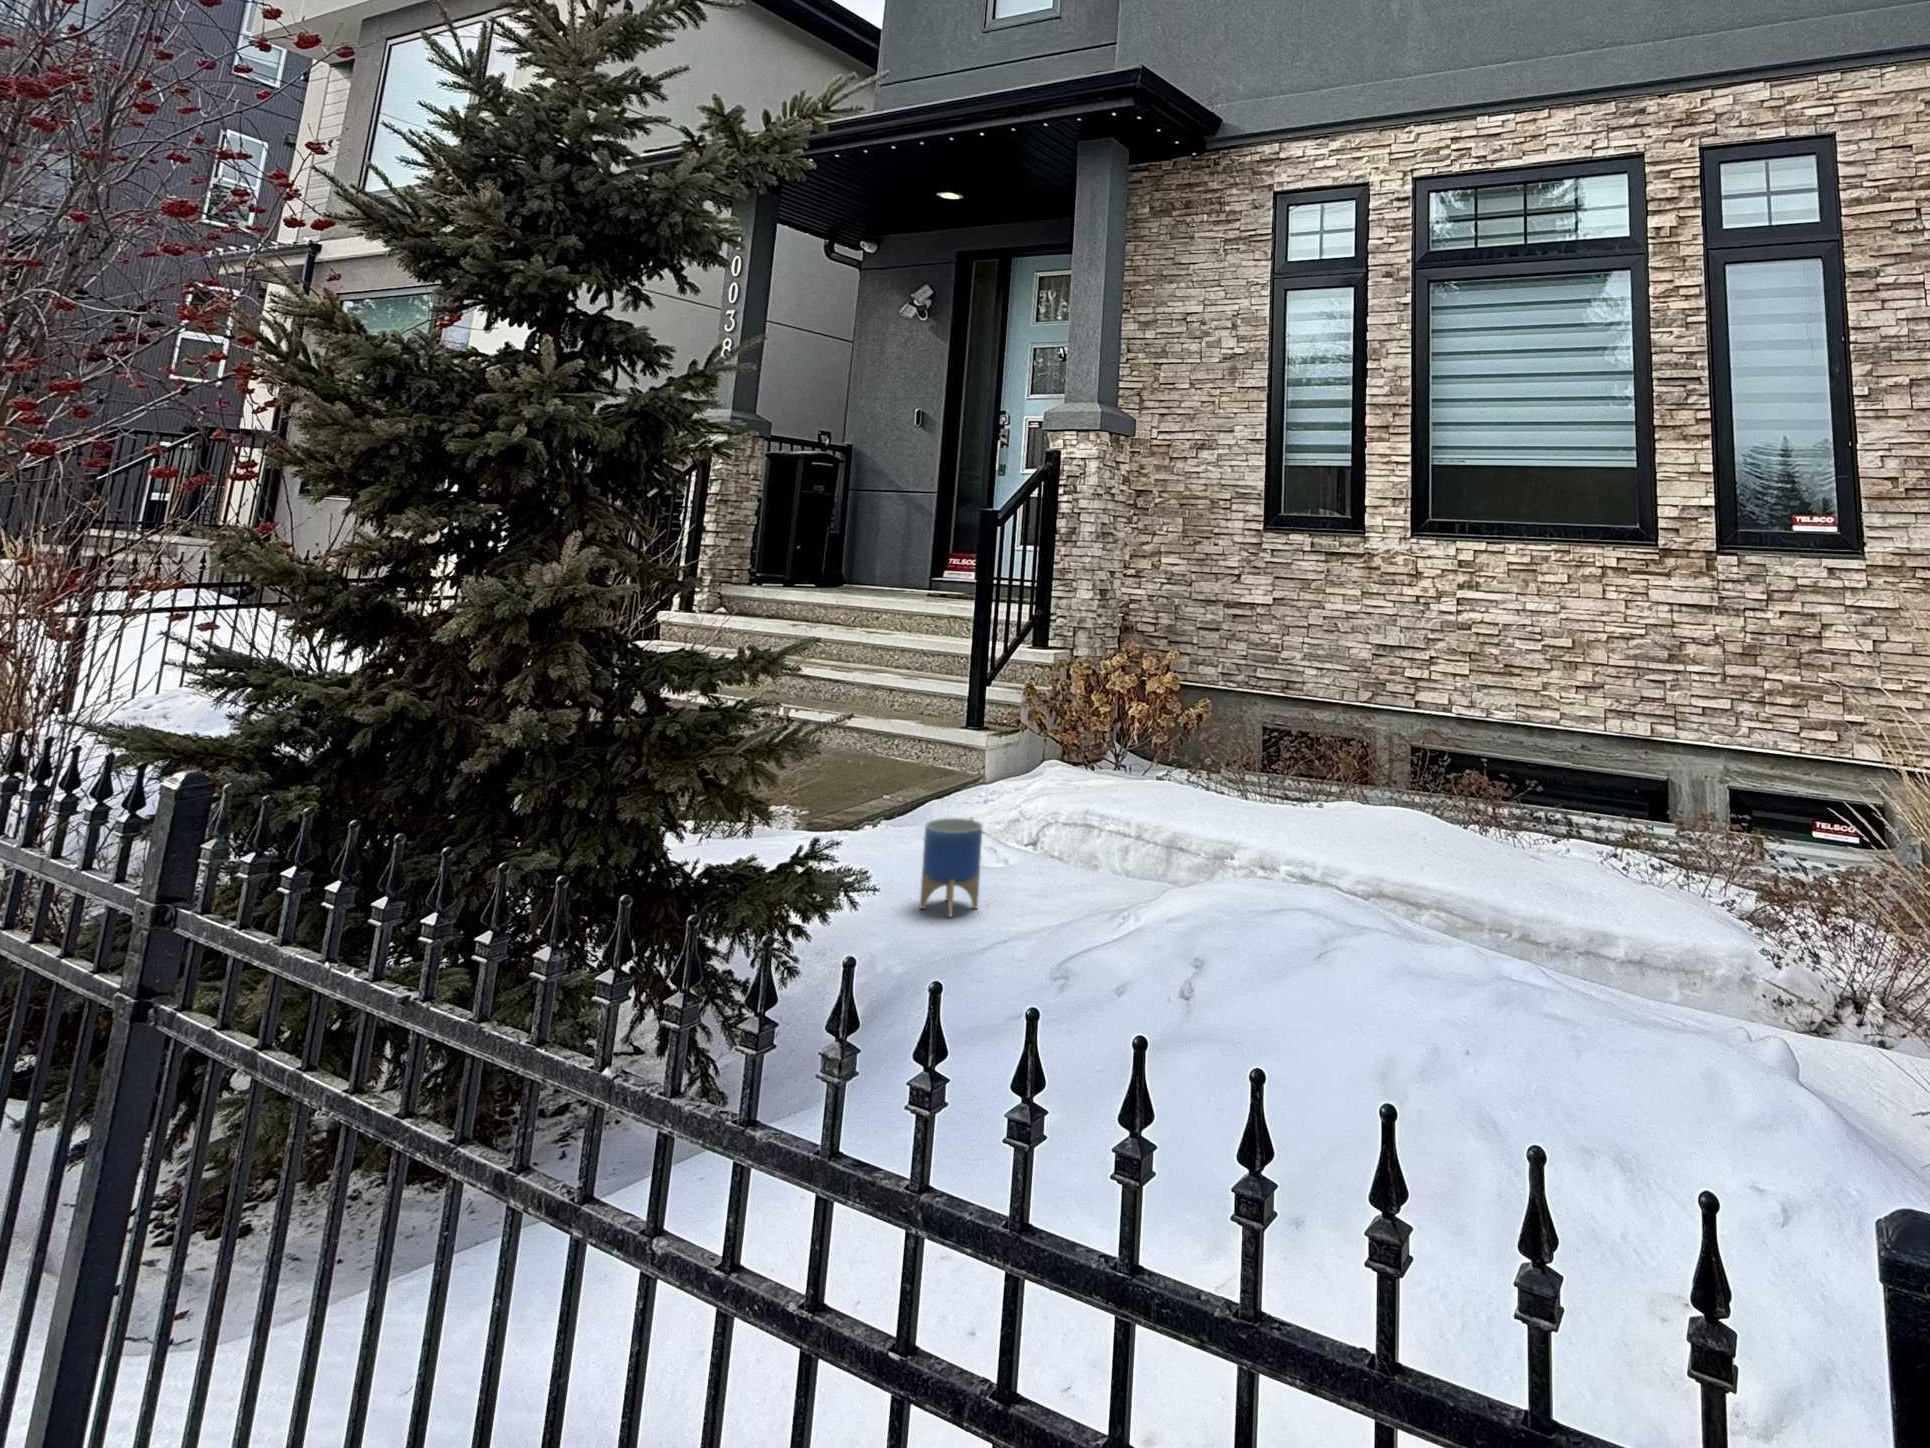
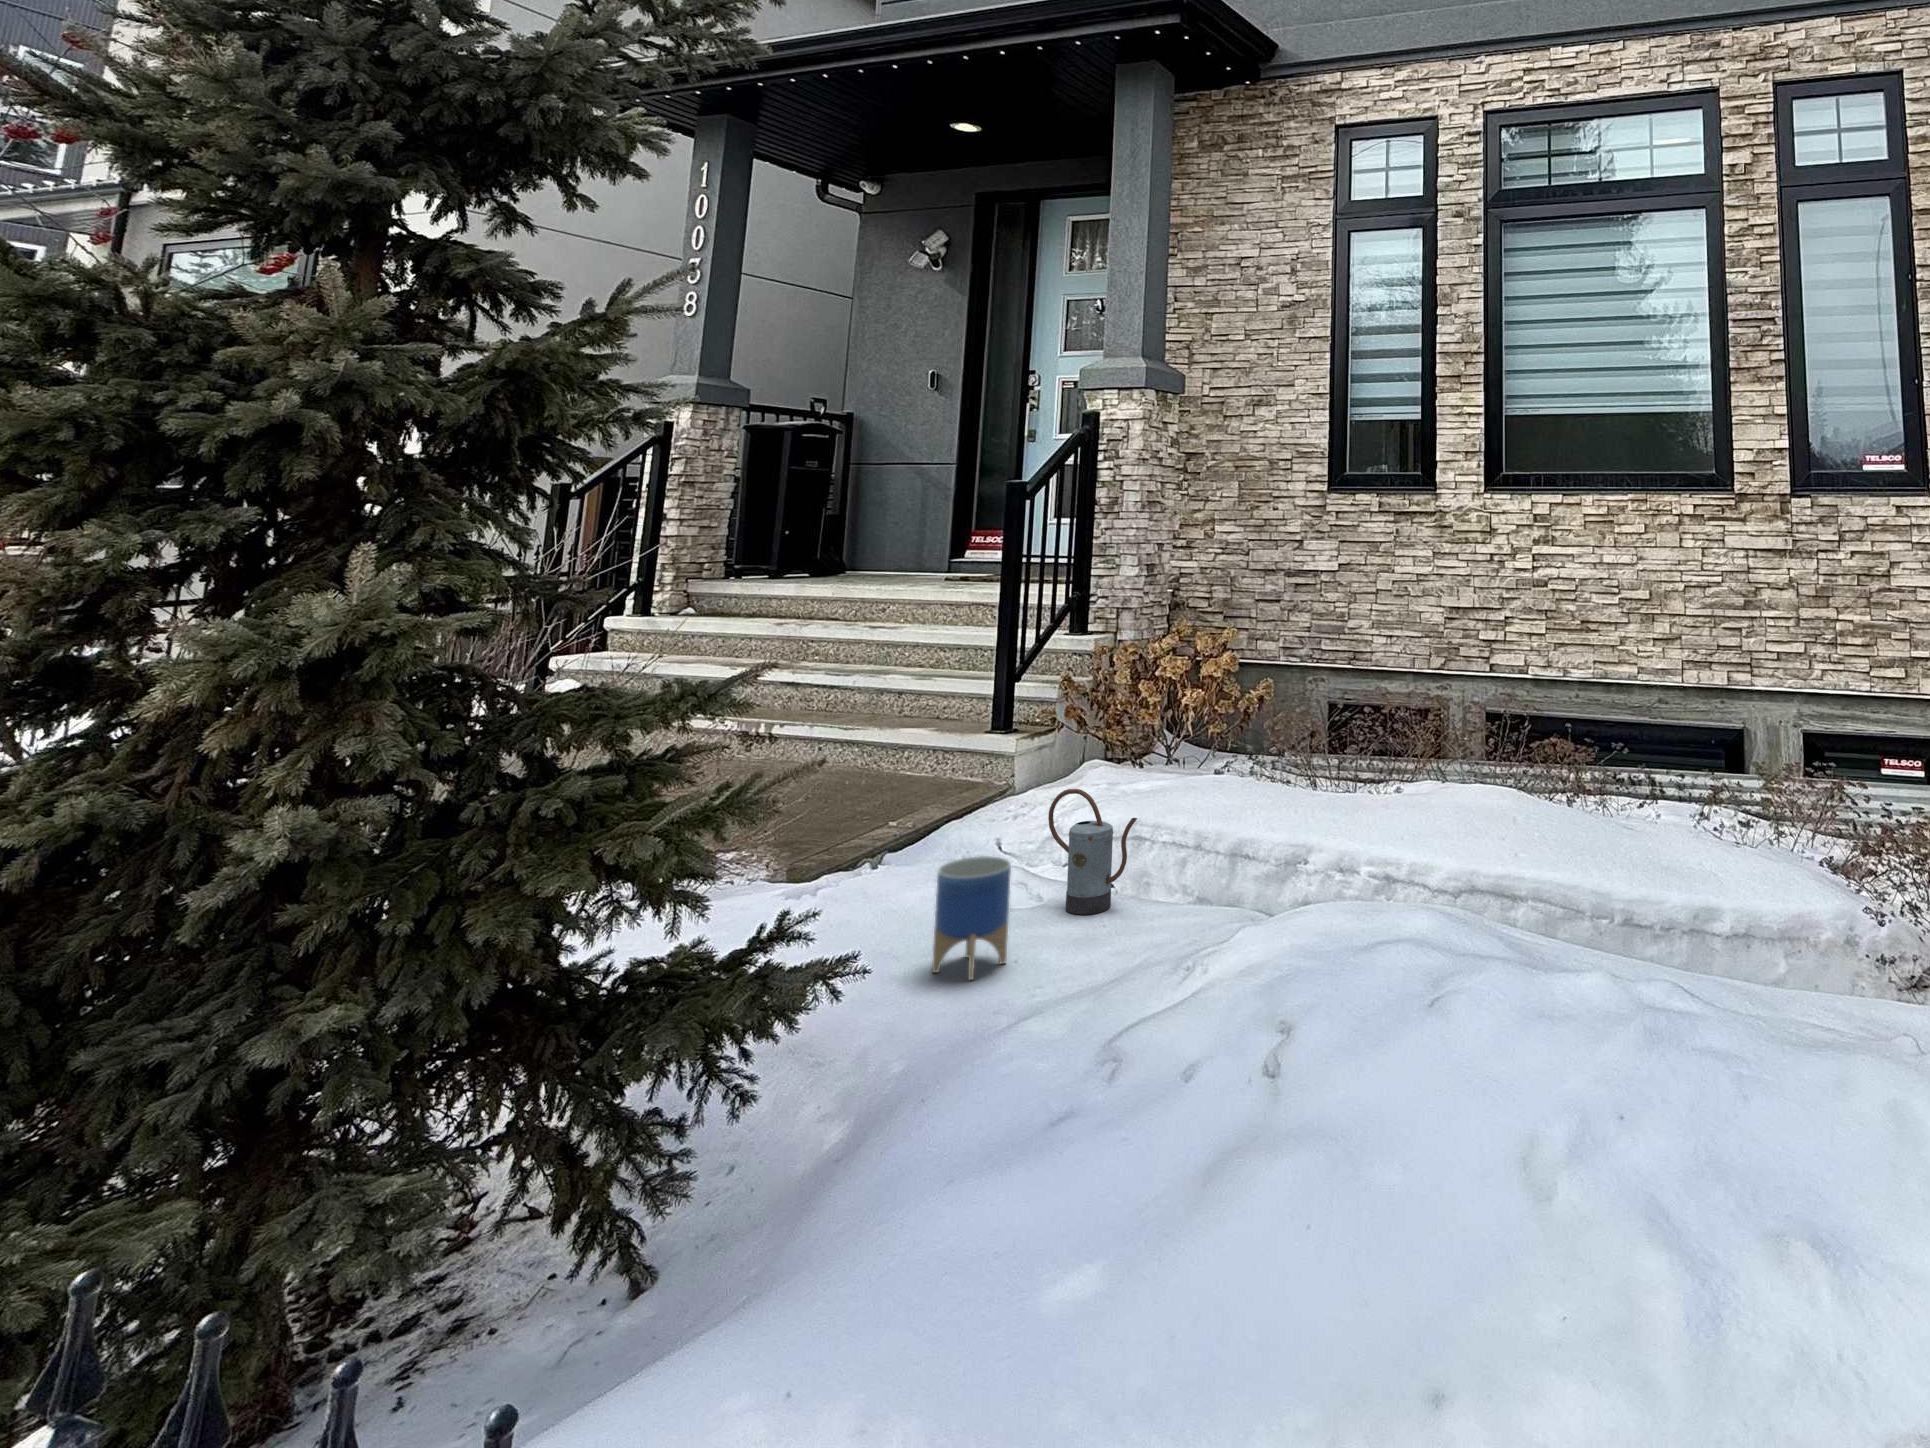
watering can: none [1013,772,1086,880] -> present [1048,789,1137,915]

